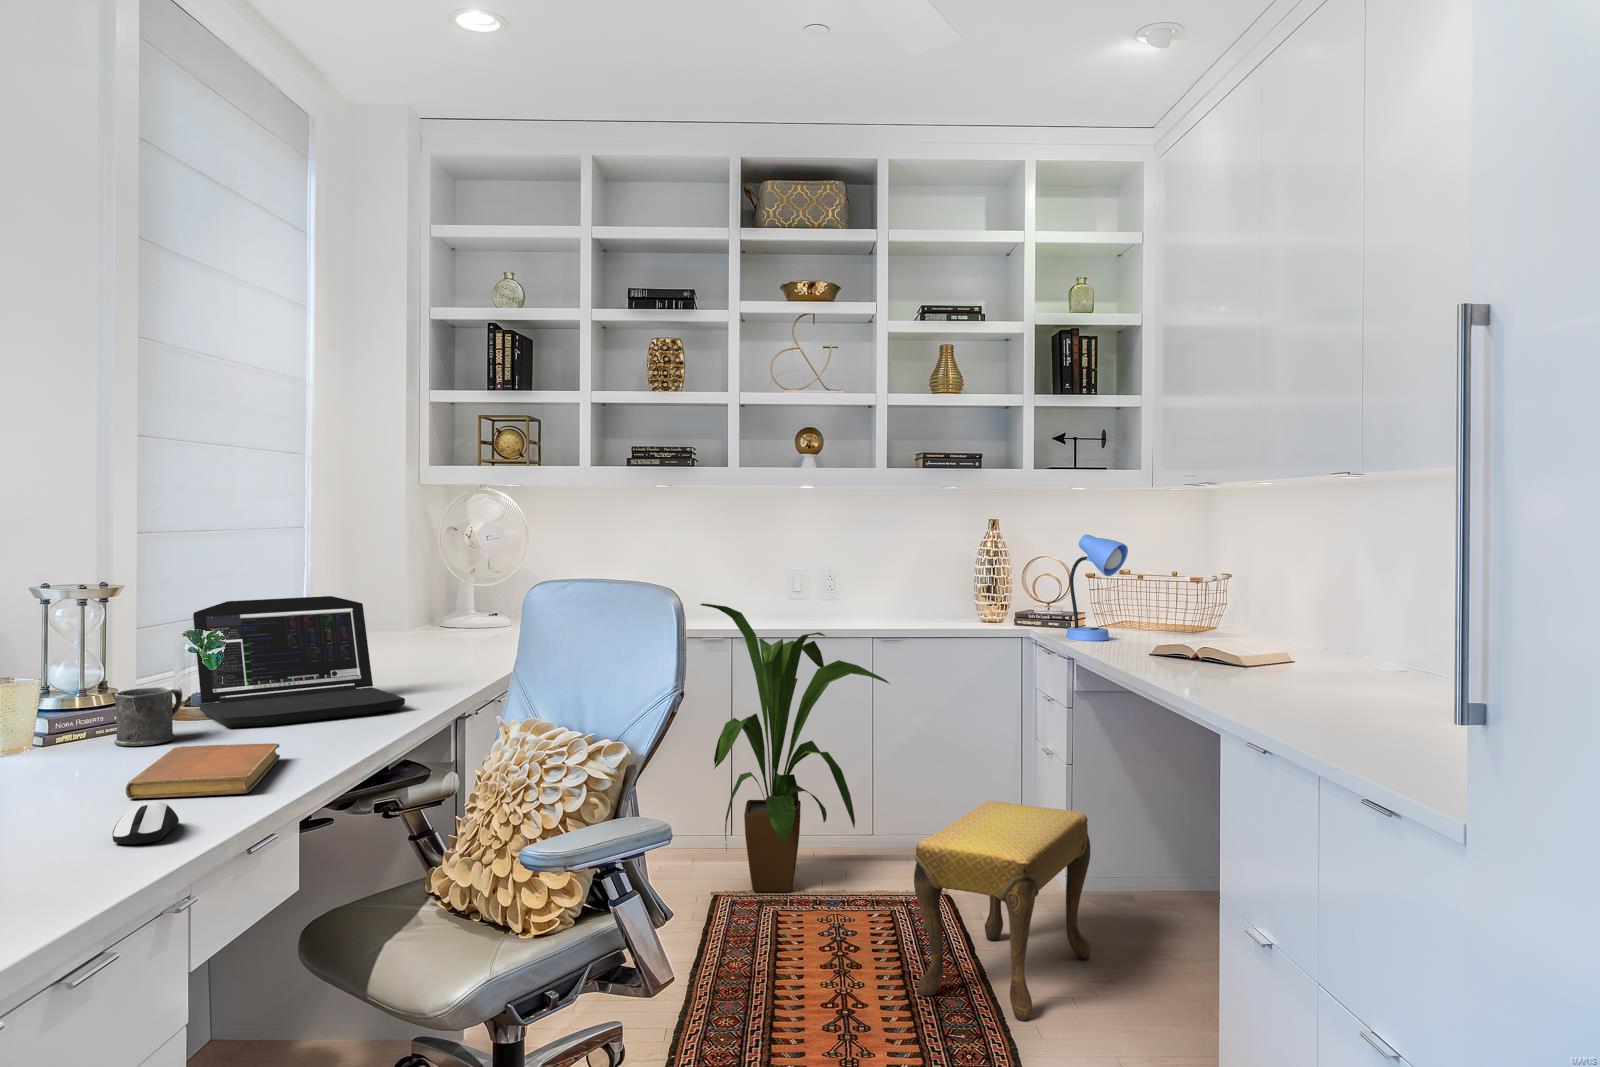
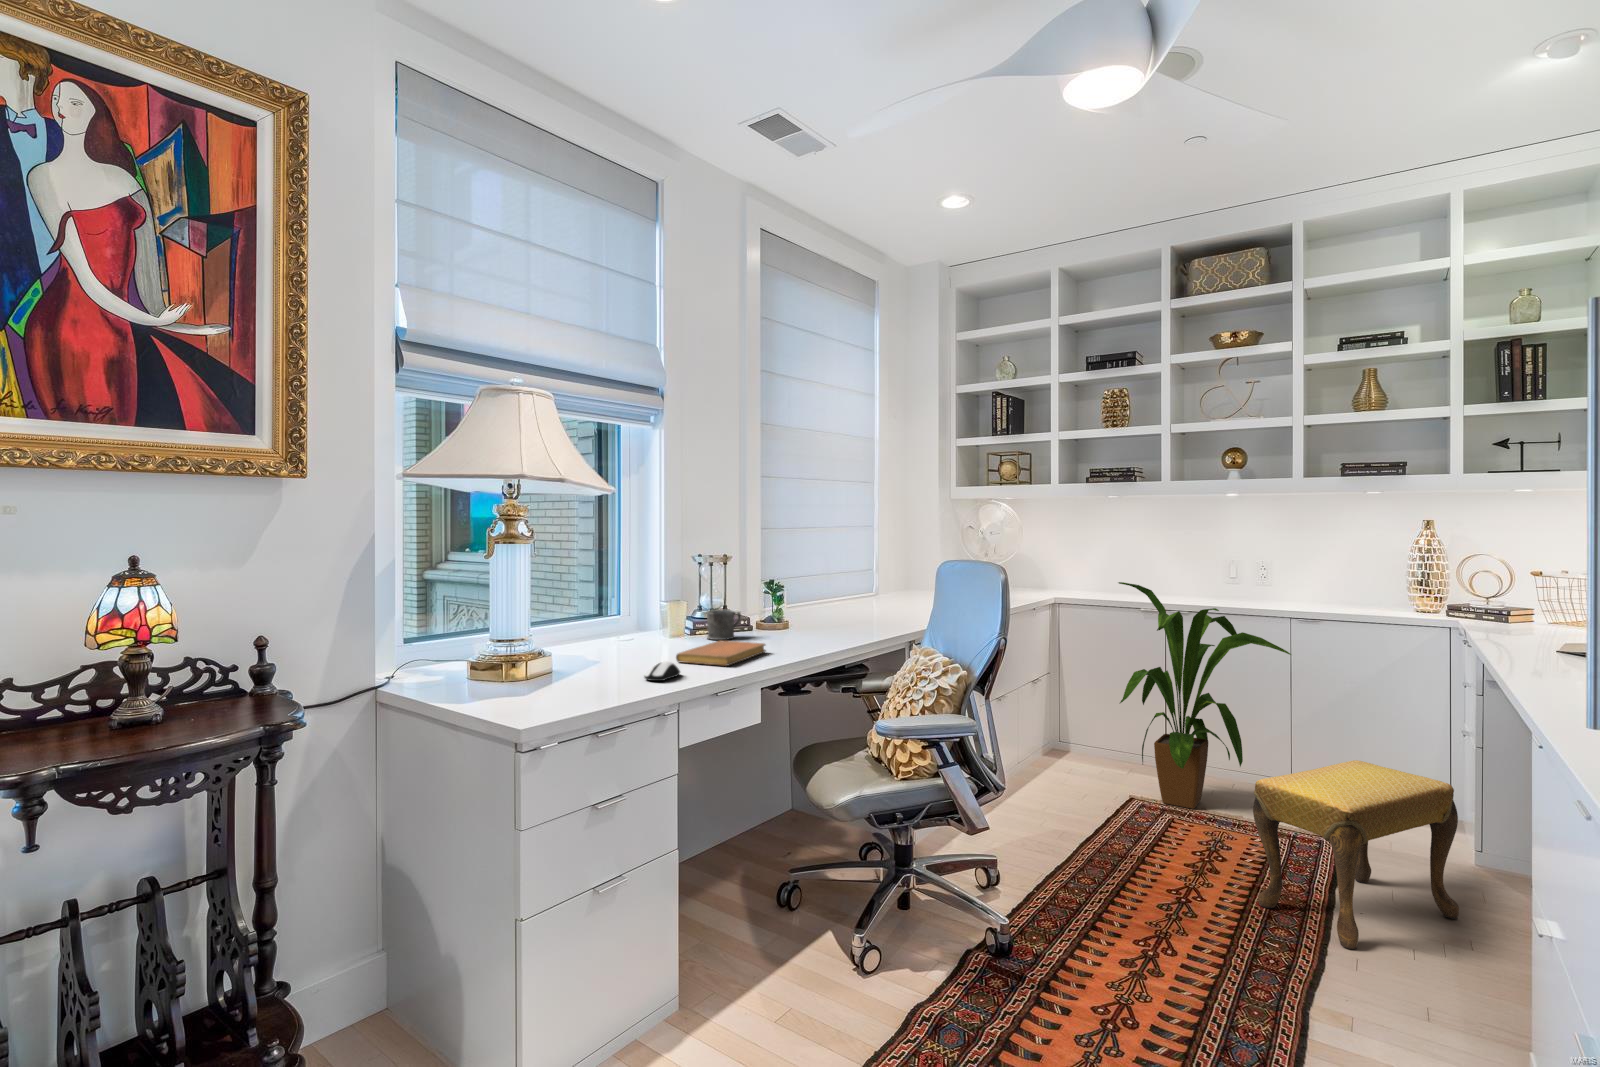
desk lamp: present [1066,535,1128,641] -> none [1488,532,1562,632]
laptop: present [193,596,405,728] -> none [762,565,865,636]

